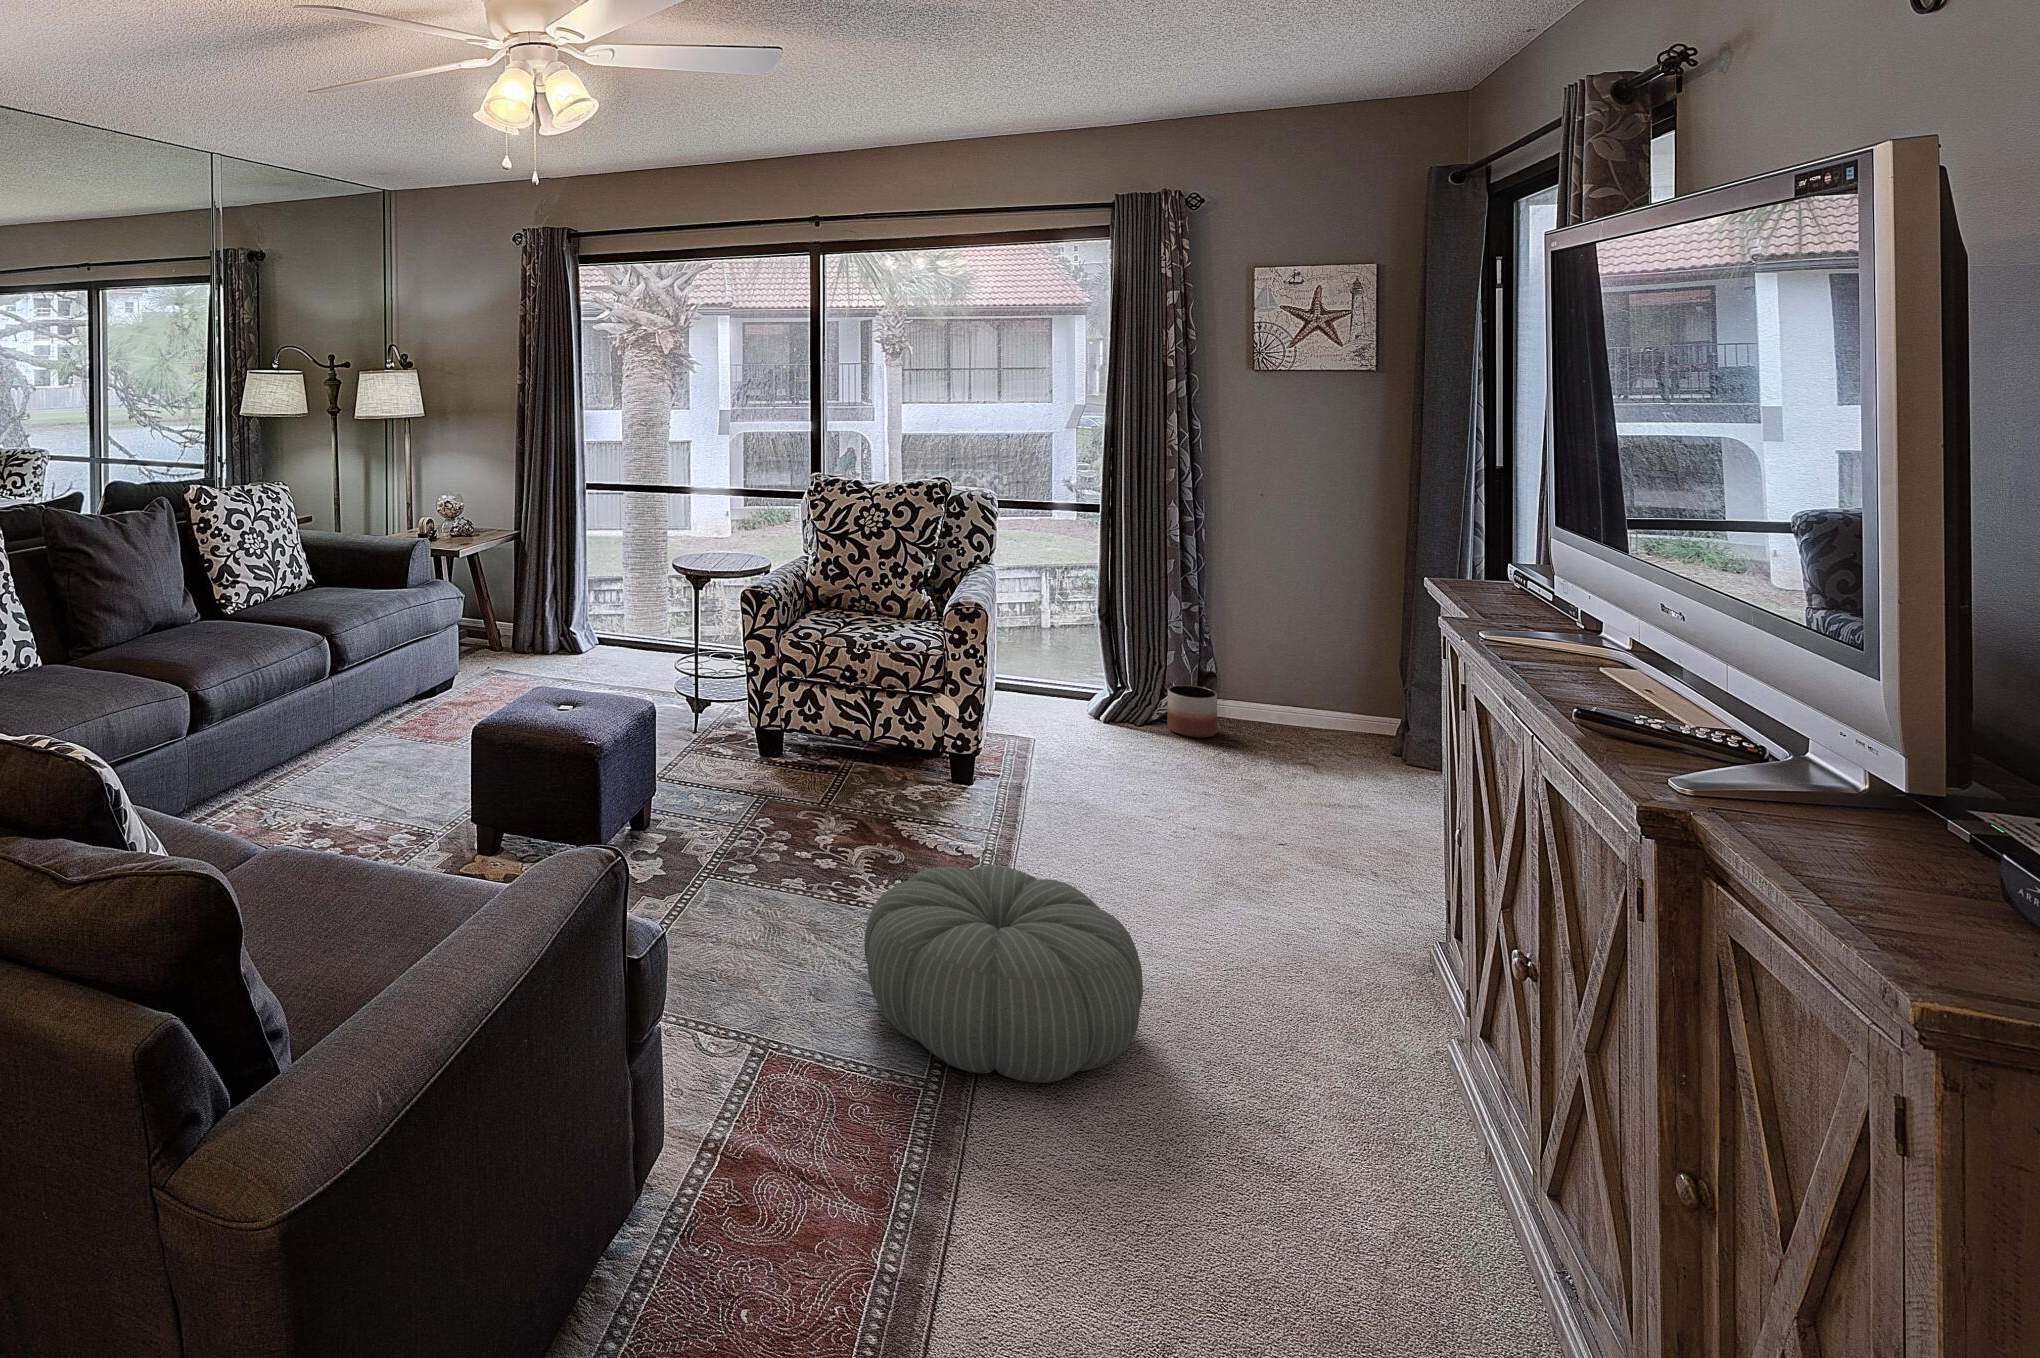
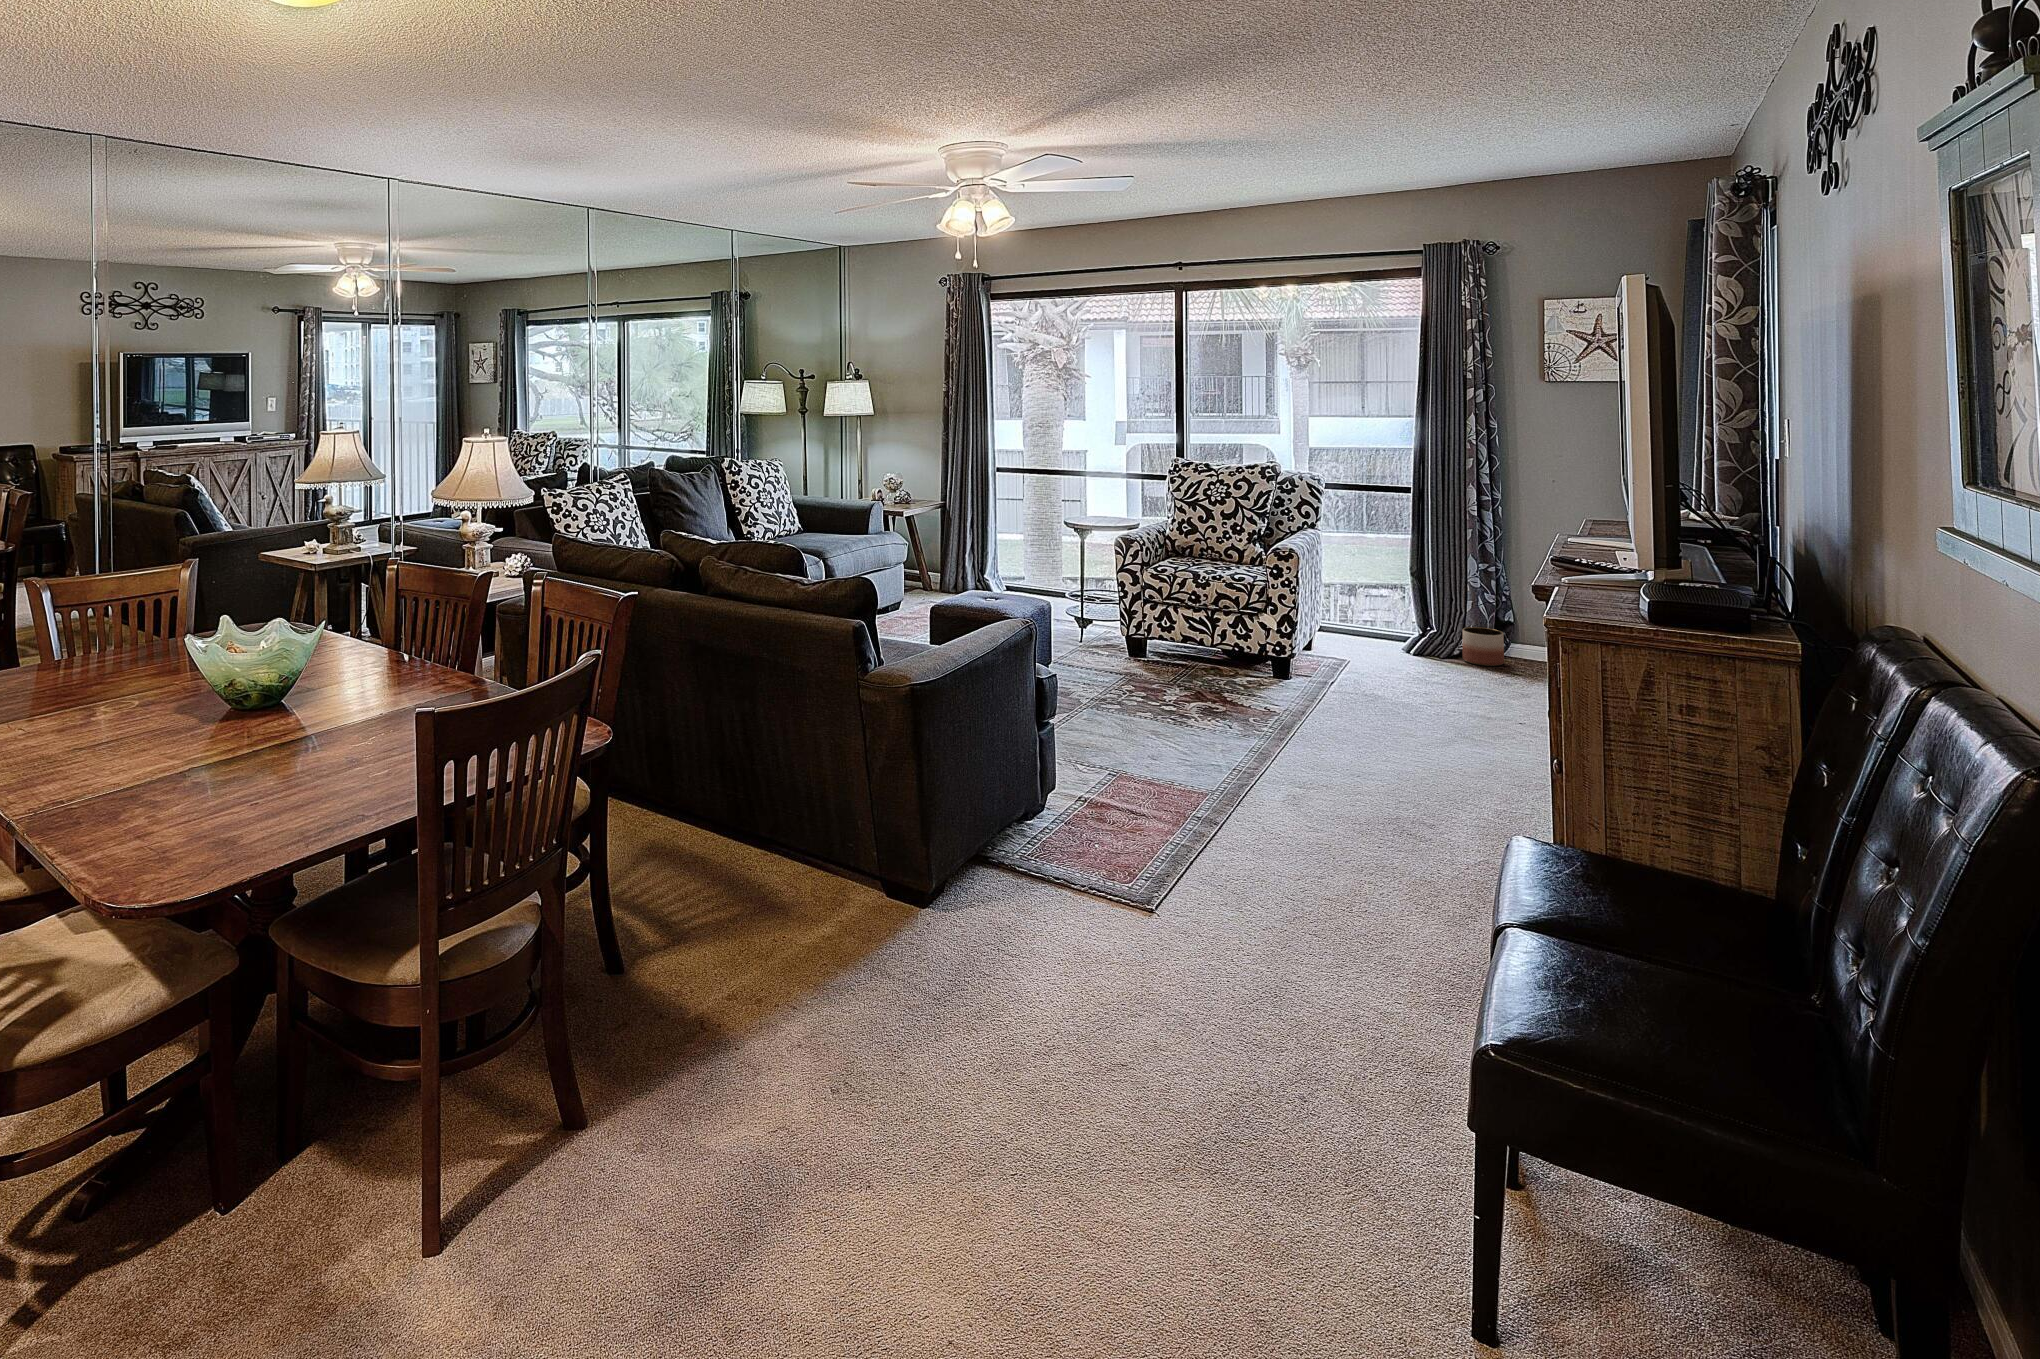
pouf: present [864,865,1143,1083] -> none [1182,692,1360,800]

